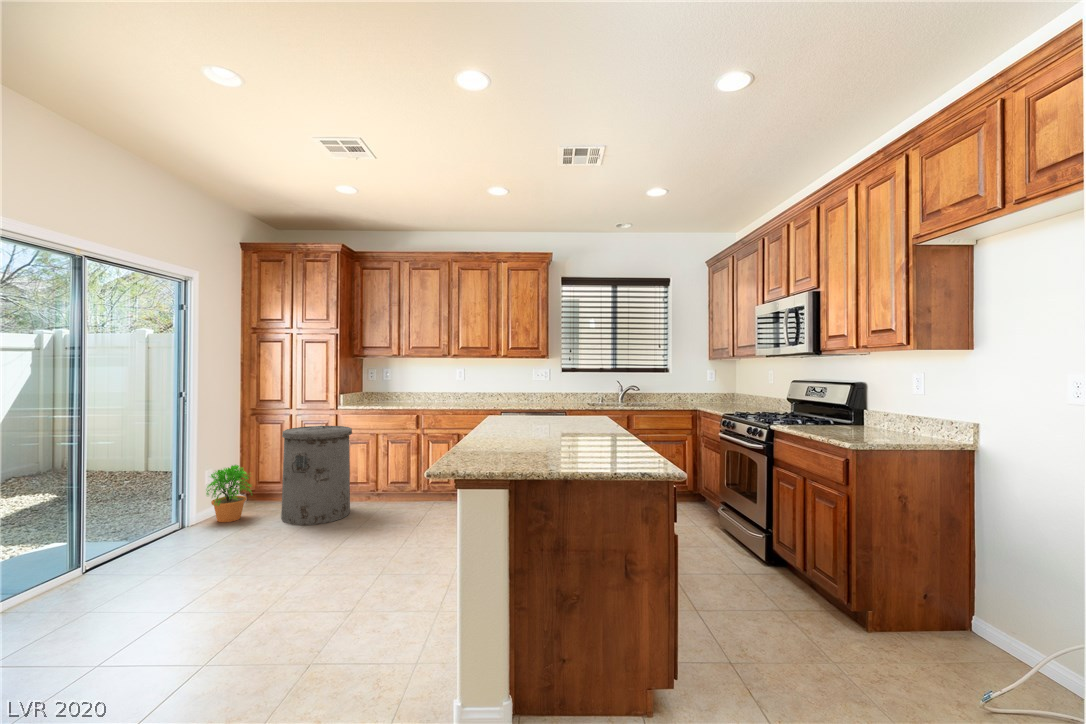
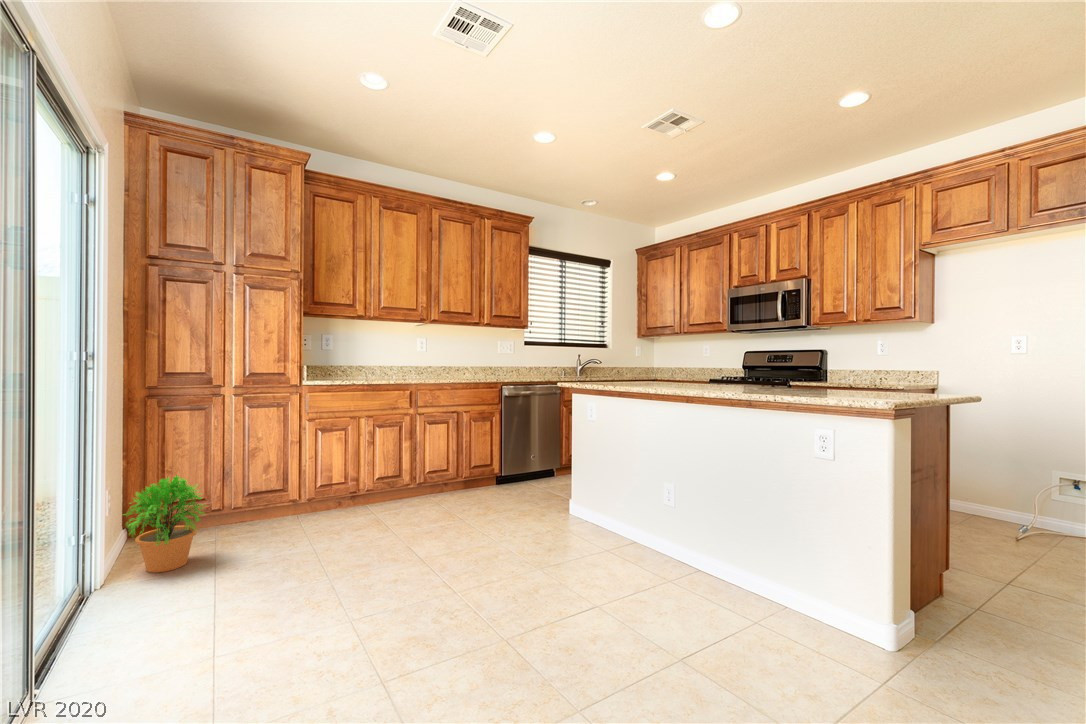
trash can: present [281,426,352,525] -> none [254,407,355,550]

